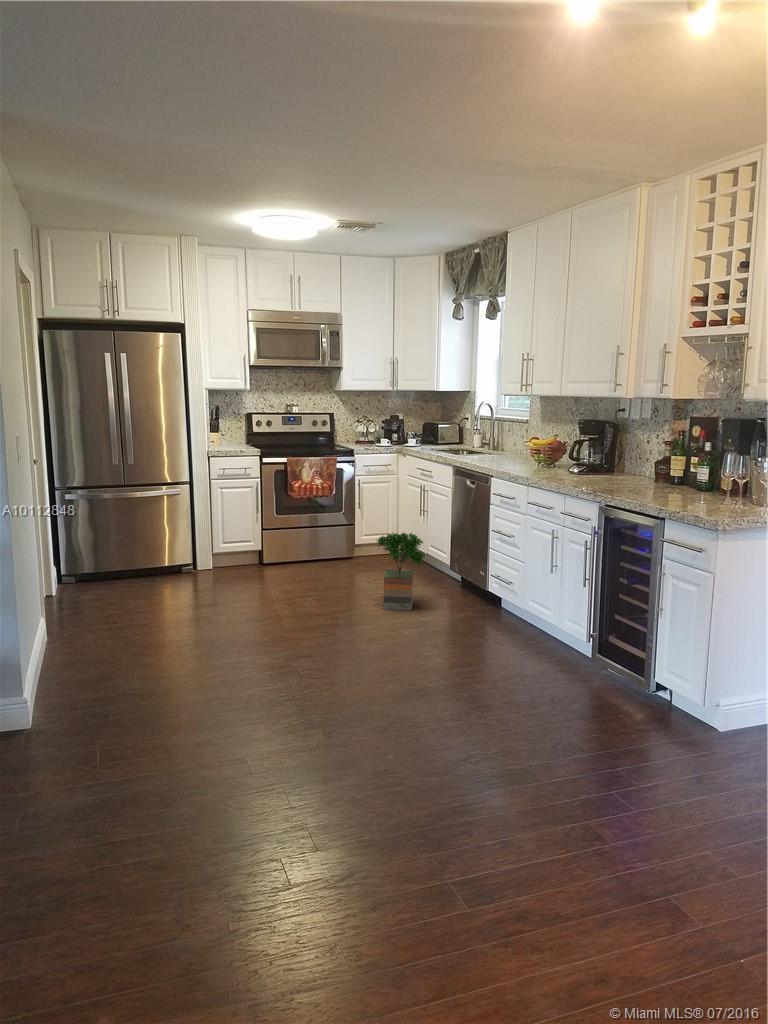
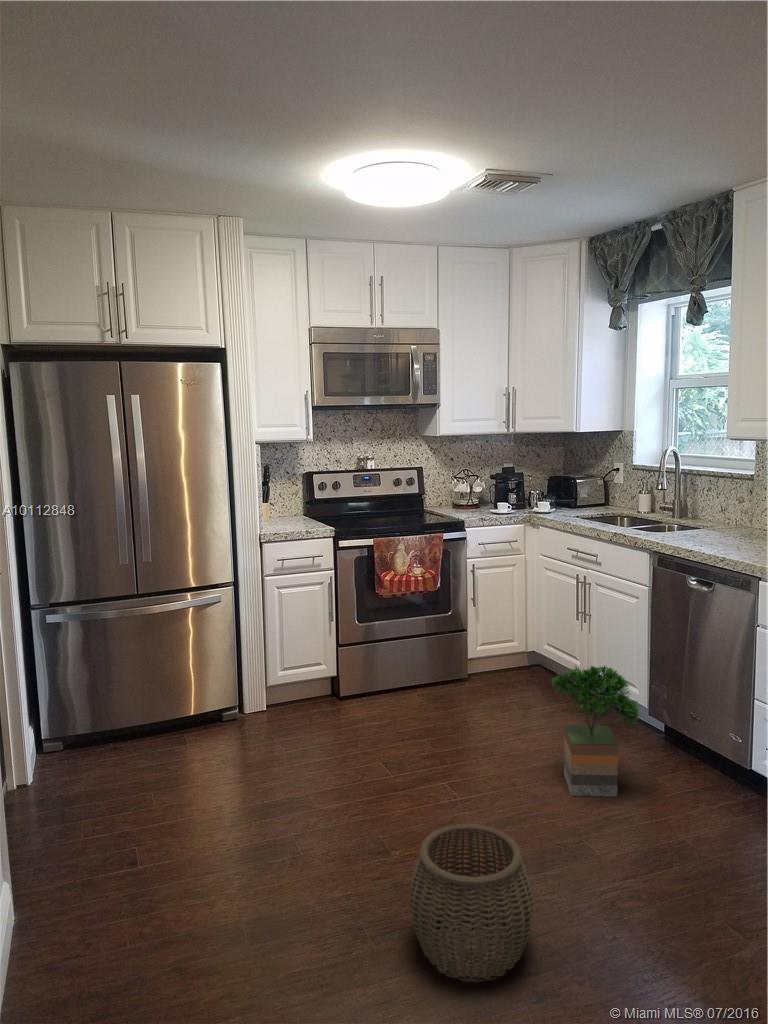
woven basket: none [255,595,321,665] -> present [410,824,534,981]

